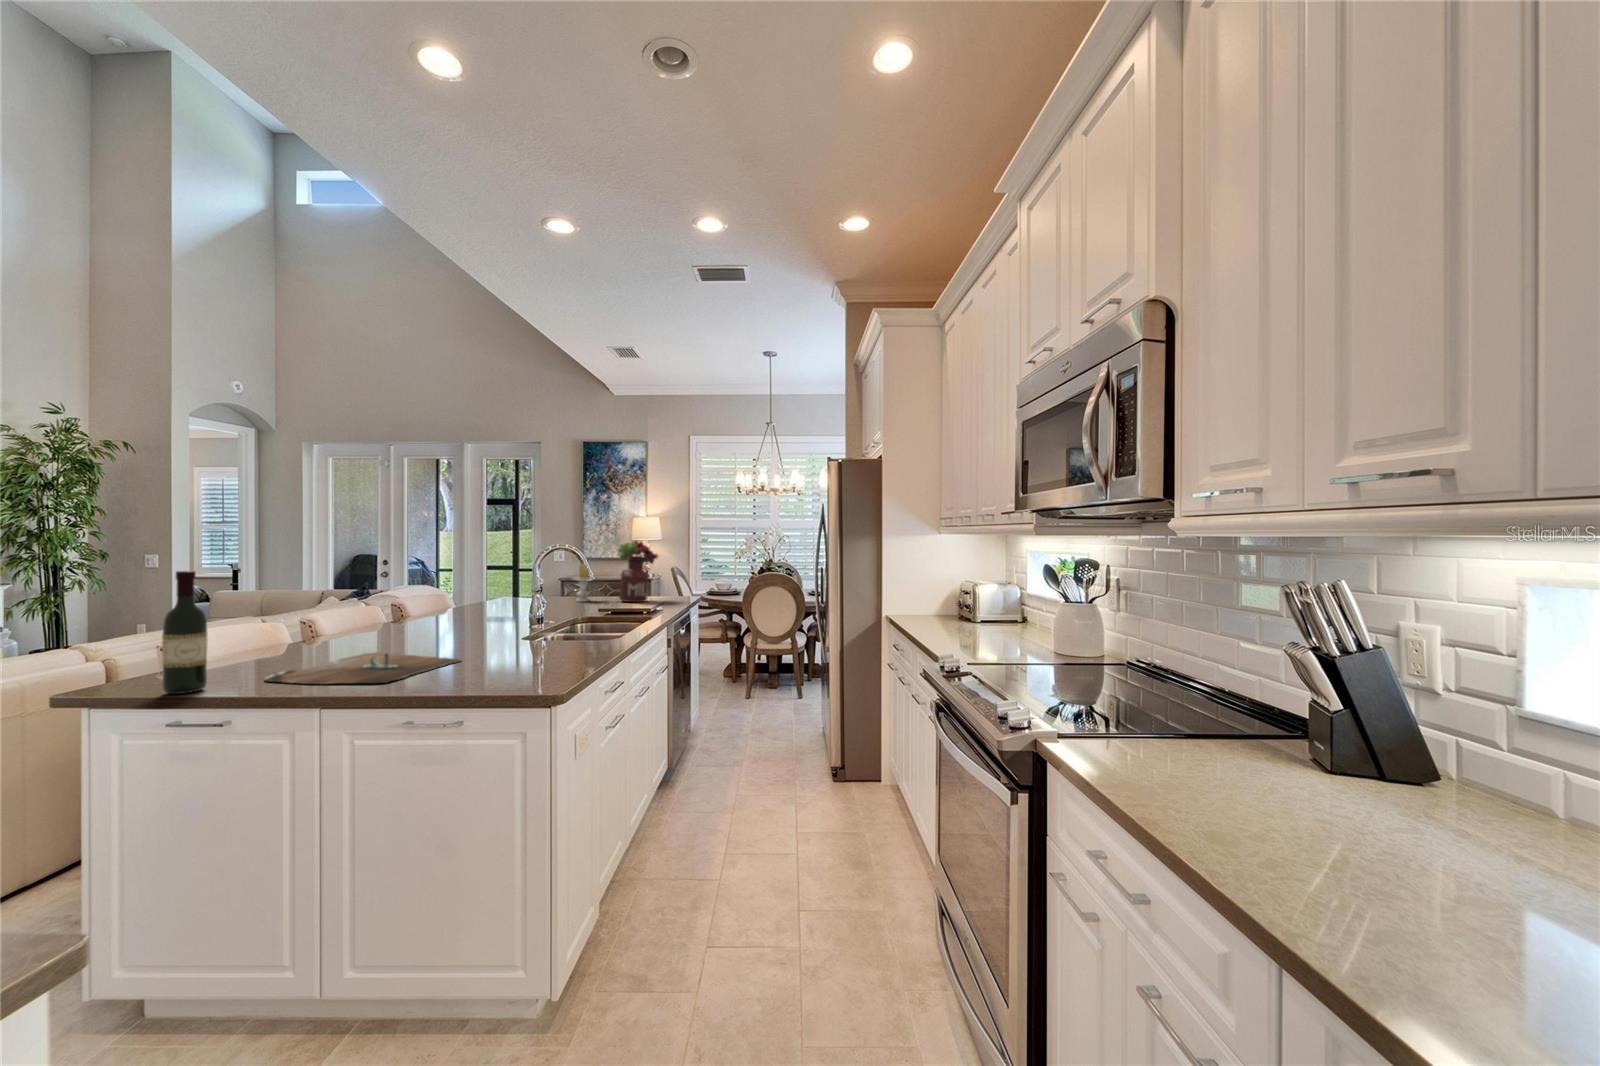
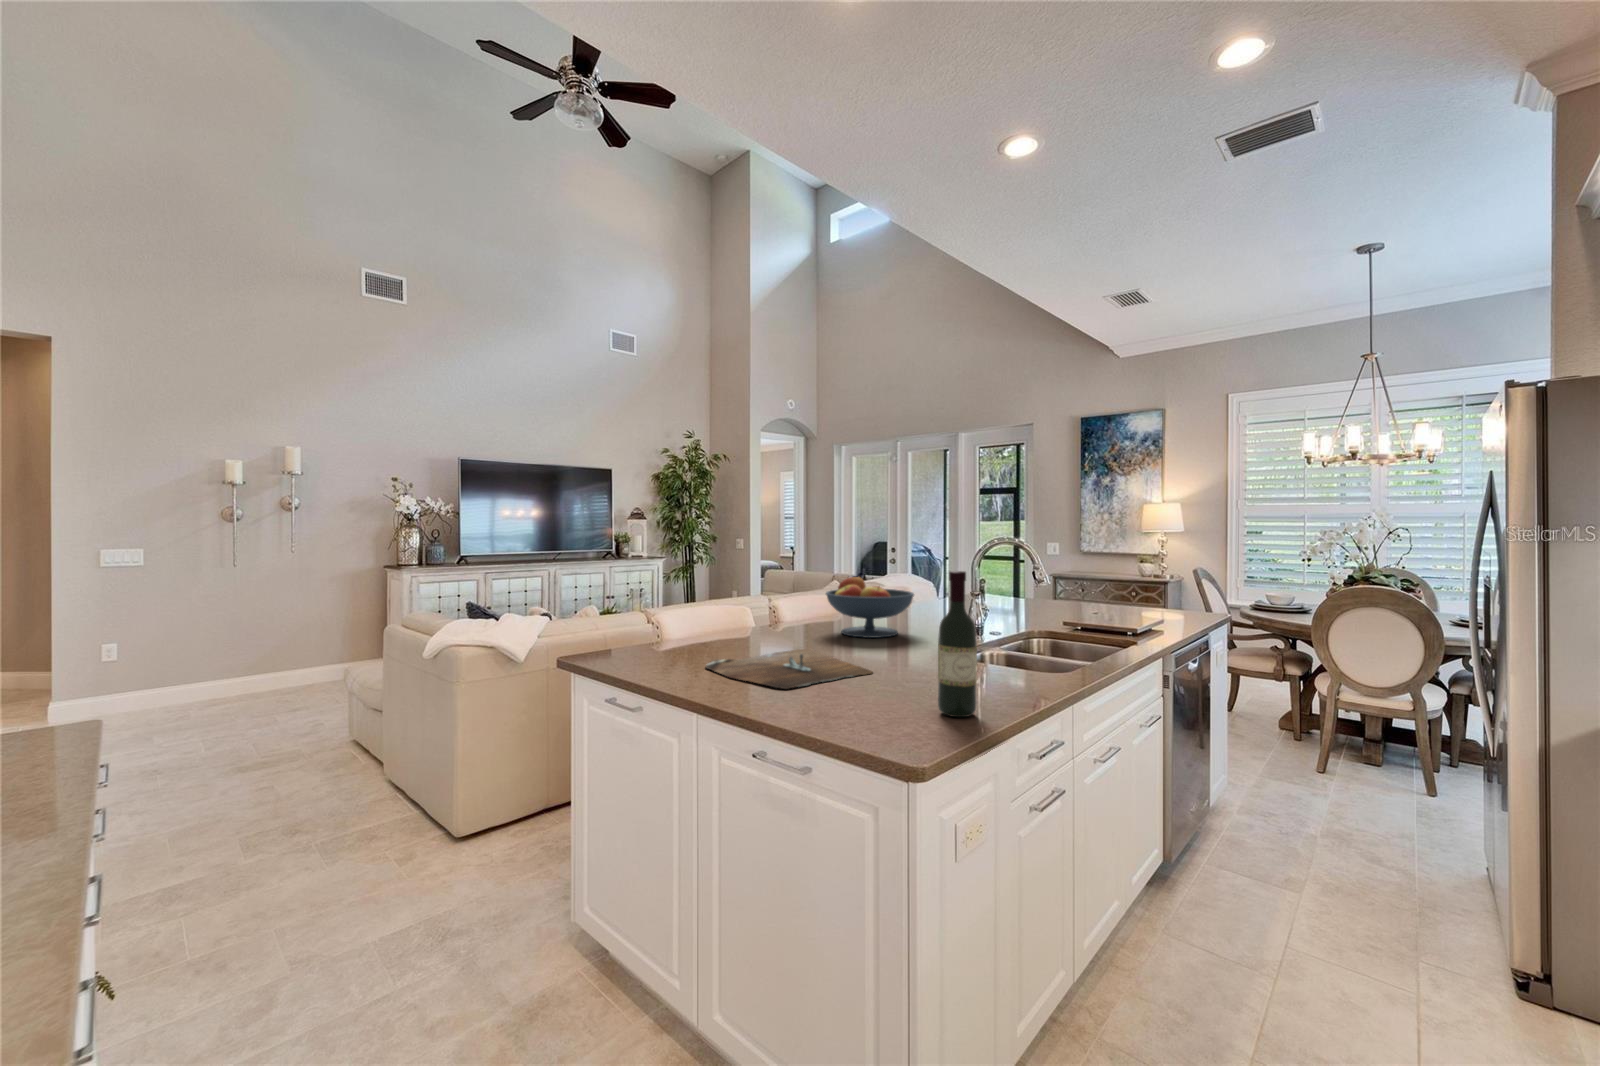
flower arrangement: present [617,541,659,602] -> none [1097,533,1160,616]
candle: present [573,561,594,602] -> none [1041,554,1070,609]
wine bottle: present [162,571,207,694] -> present [938,571,977,717]
fruit bowl: none [380,582,476,638] -> present [826,577,914,638]

